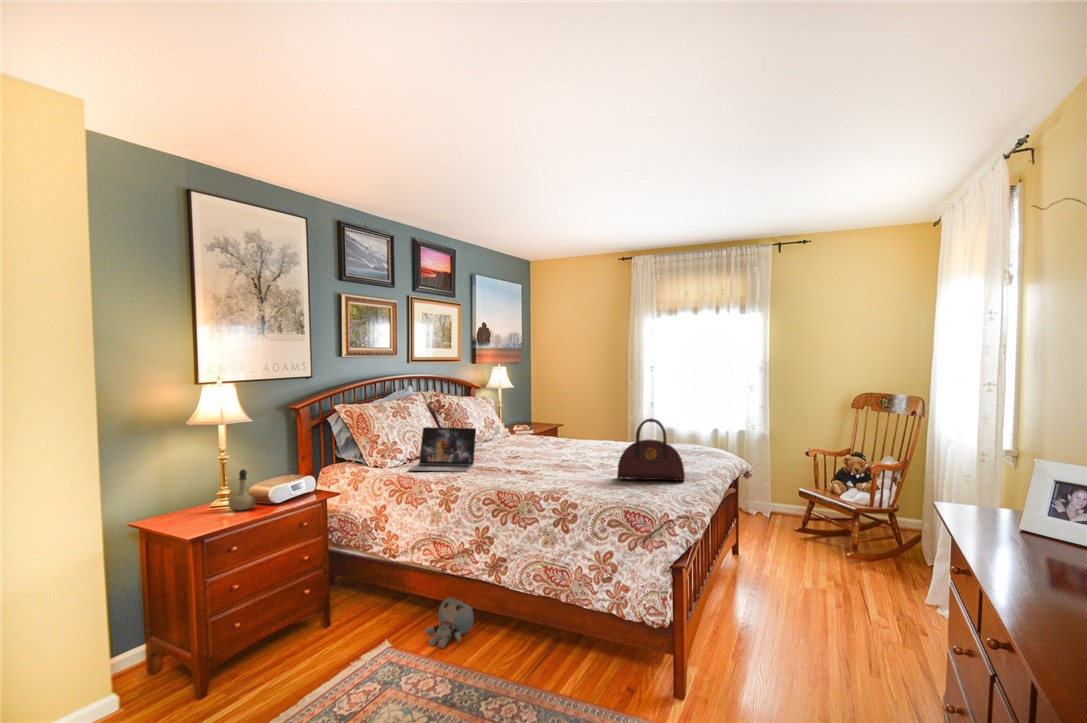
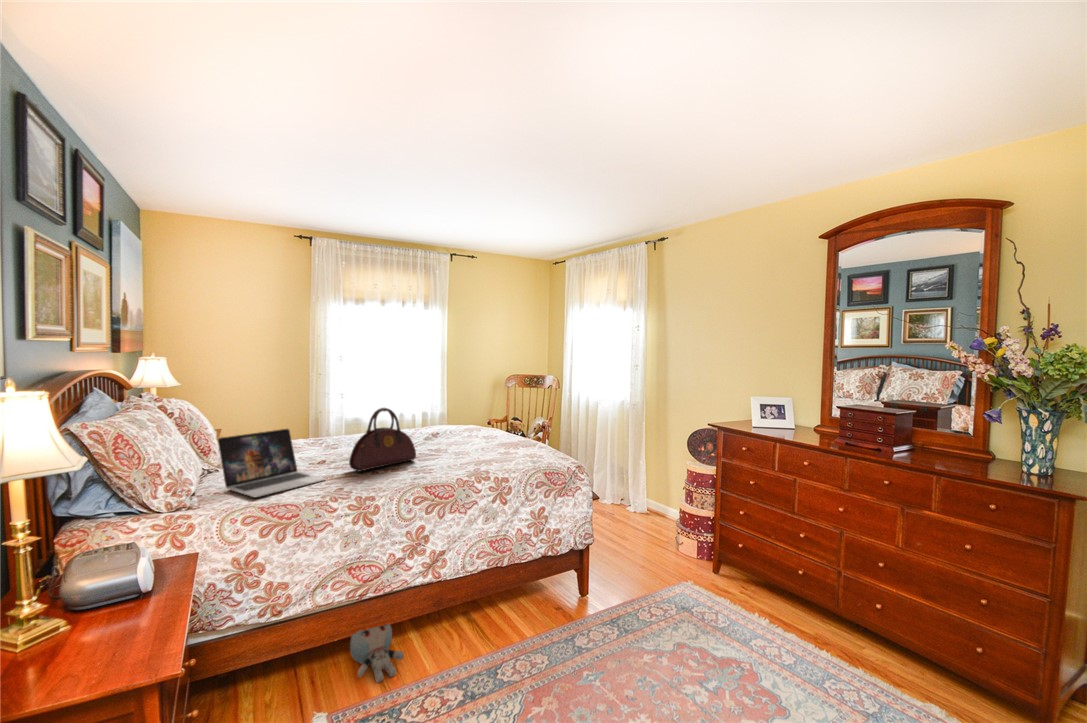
handbag: present [617,418,685,481] -> present [349,408,416,471]
perfume bottle: present [228,469,256,511] -> none [72,574,139,663]

